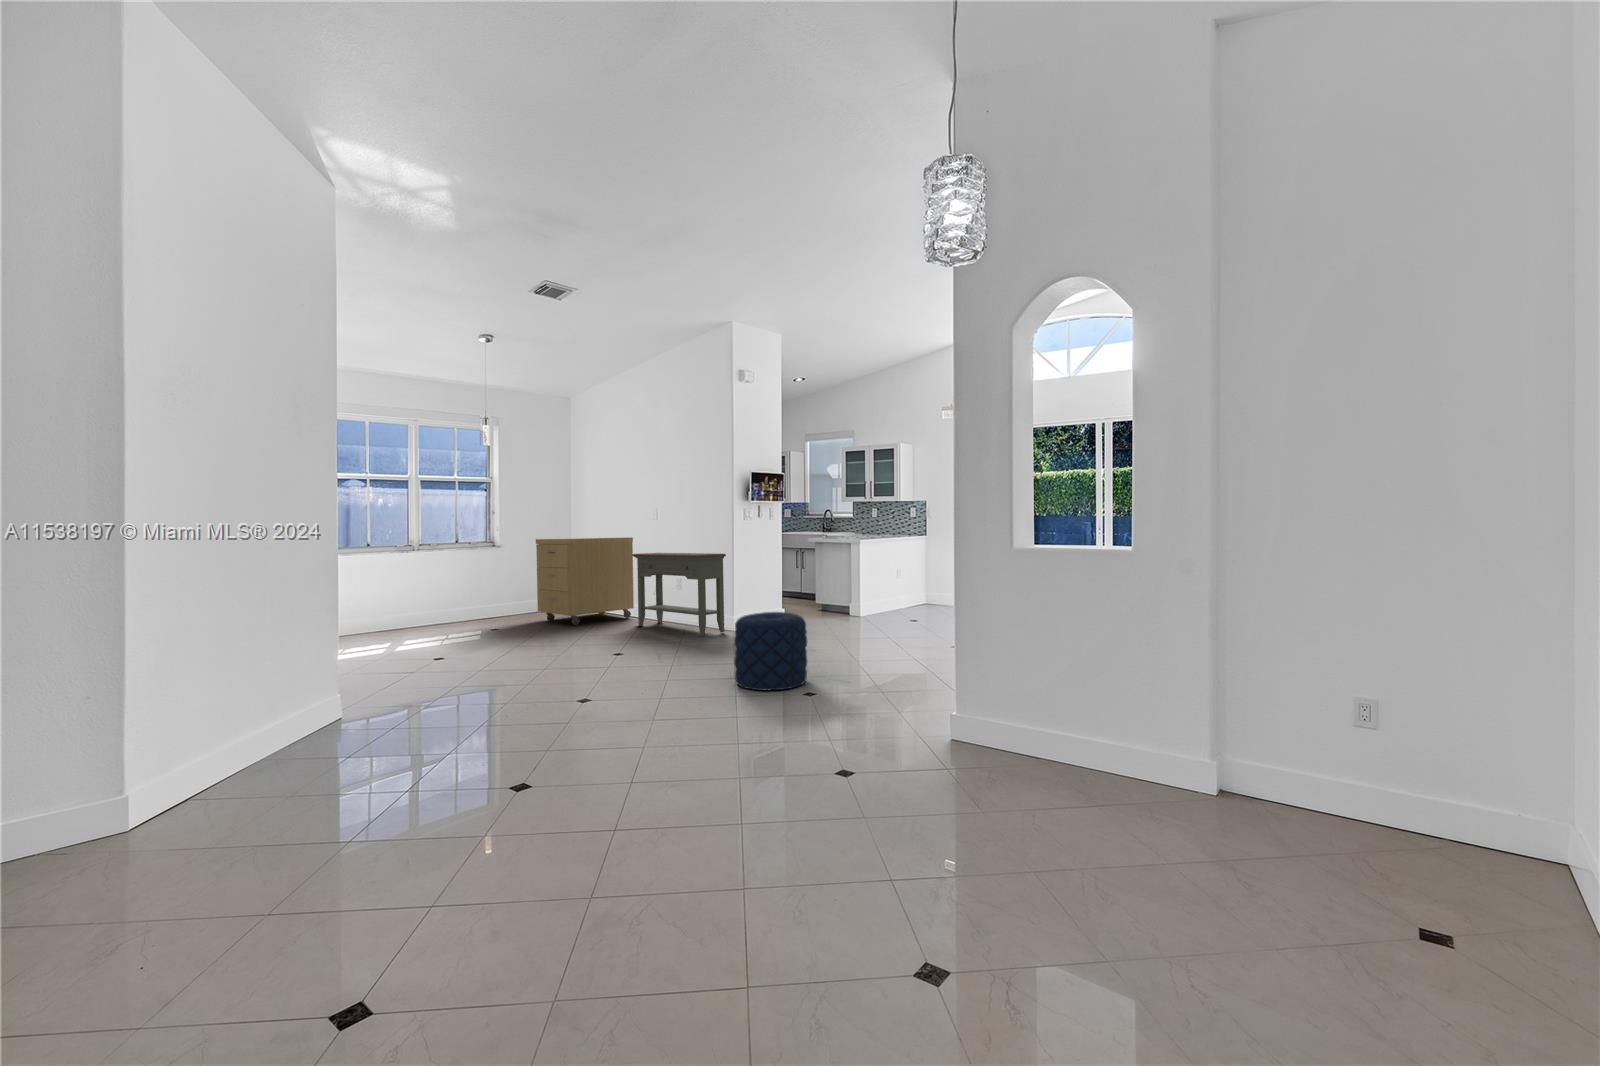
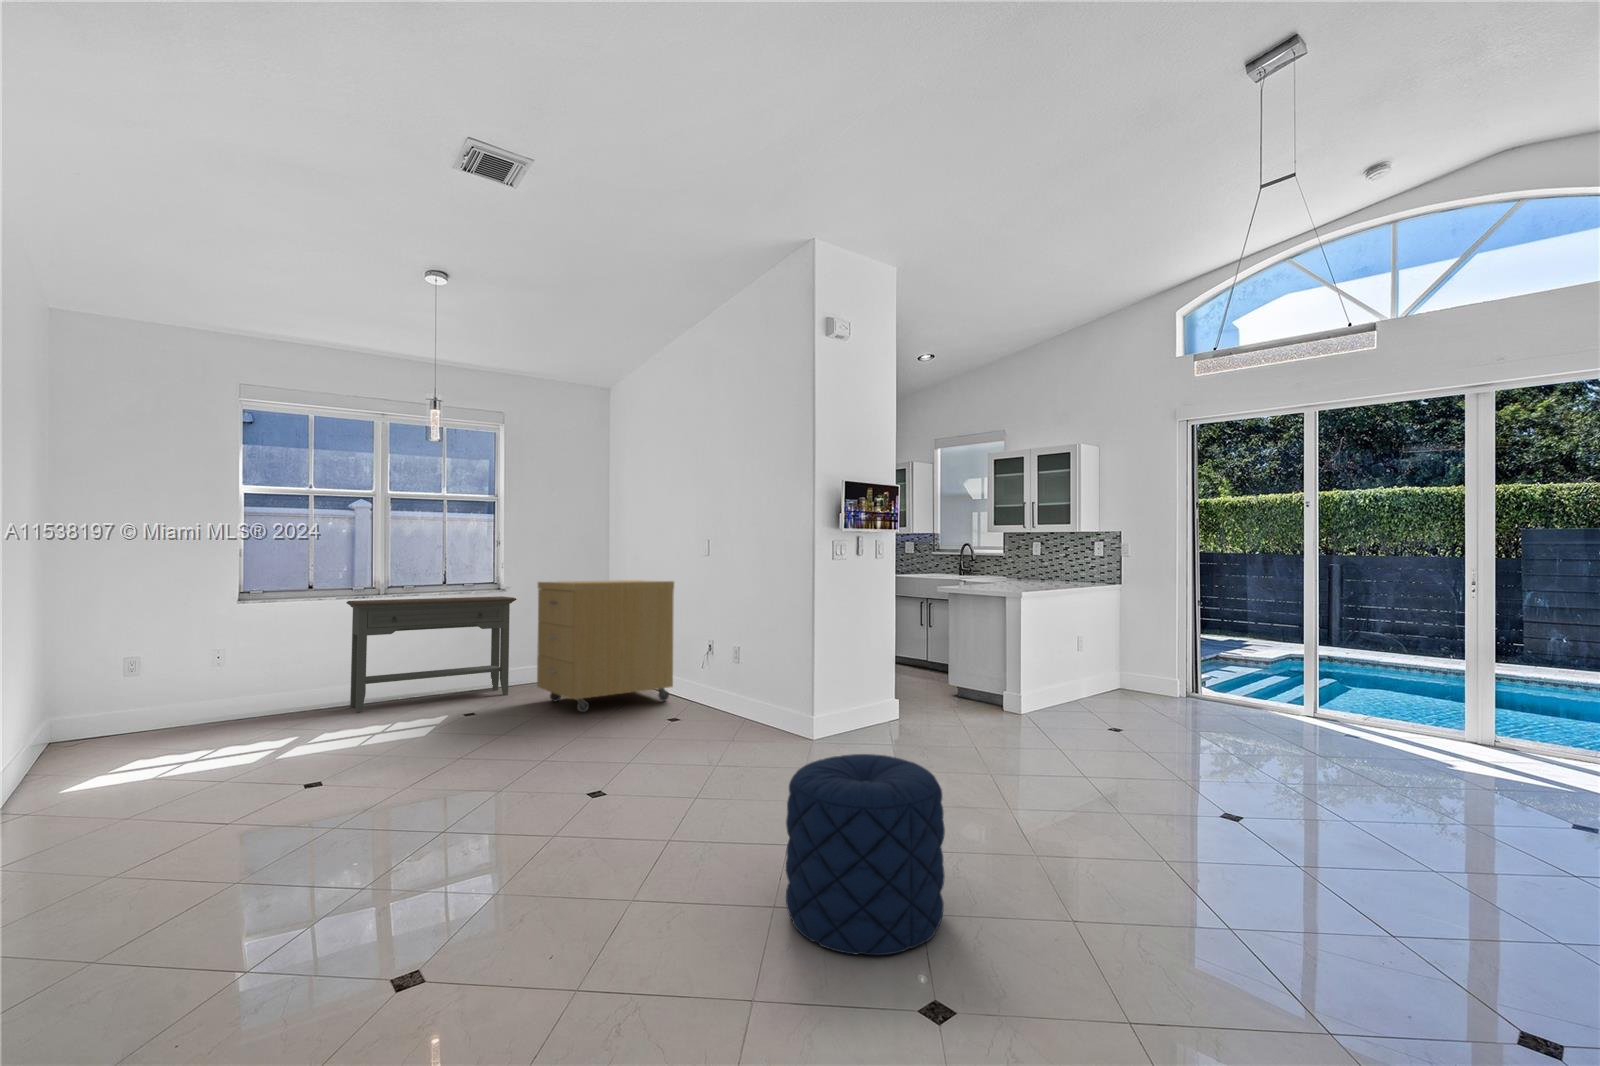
console table: present [632,553,726,636] -> present [346,596,517,712]

